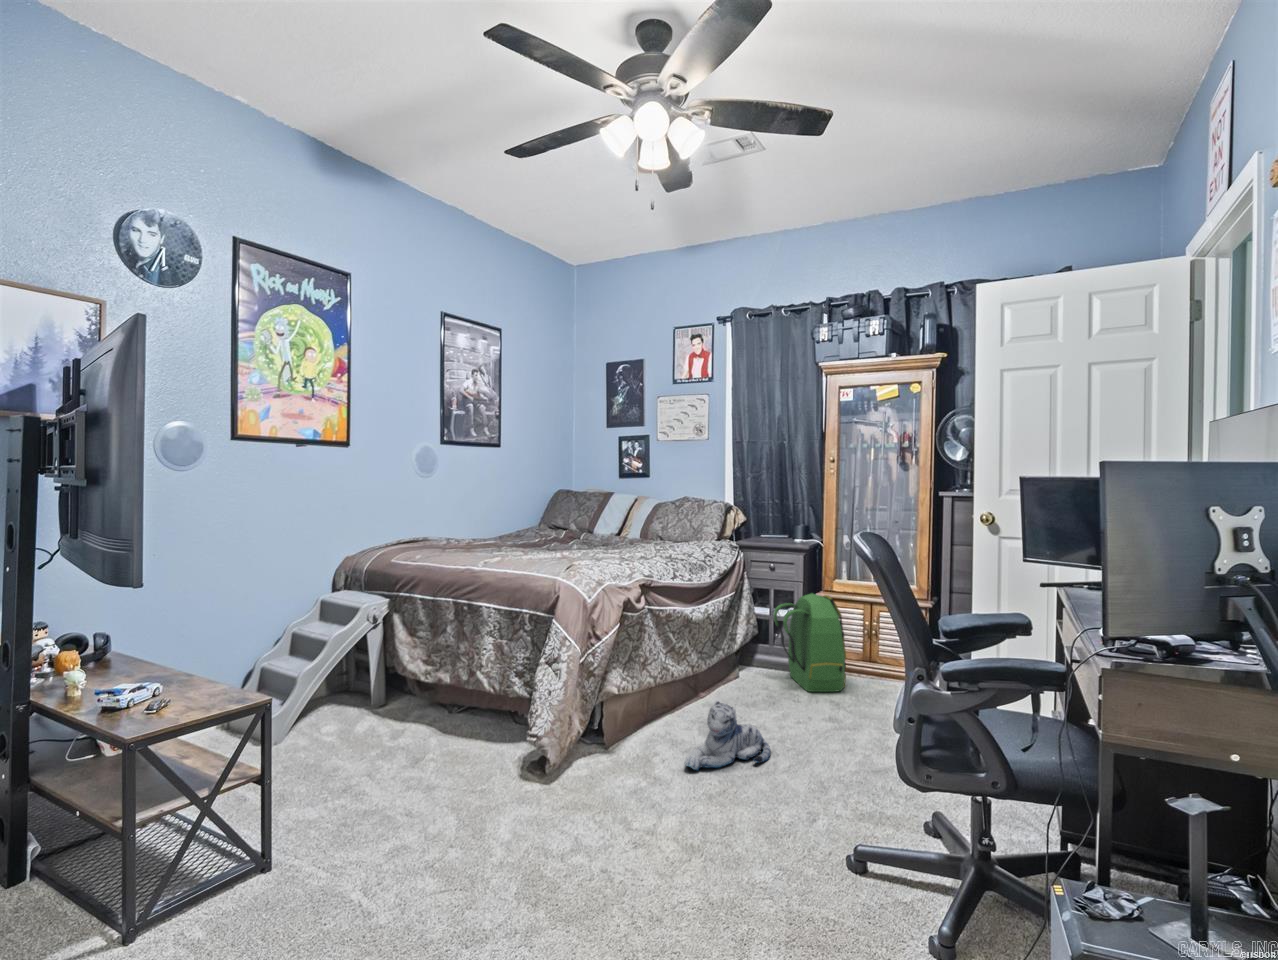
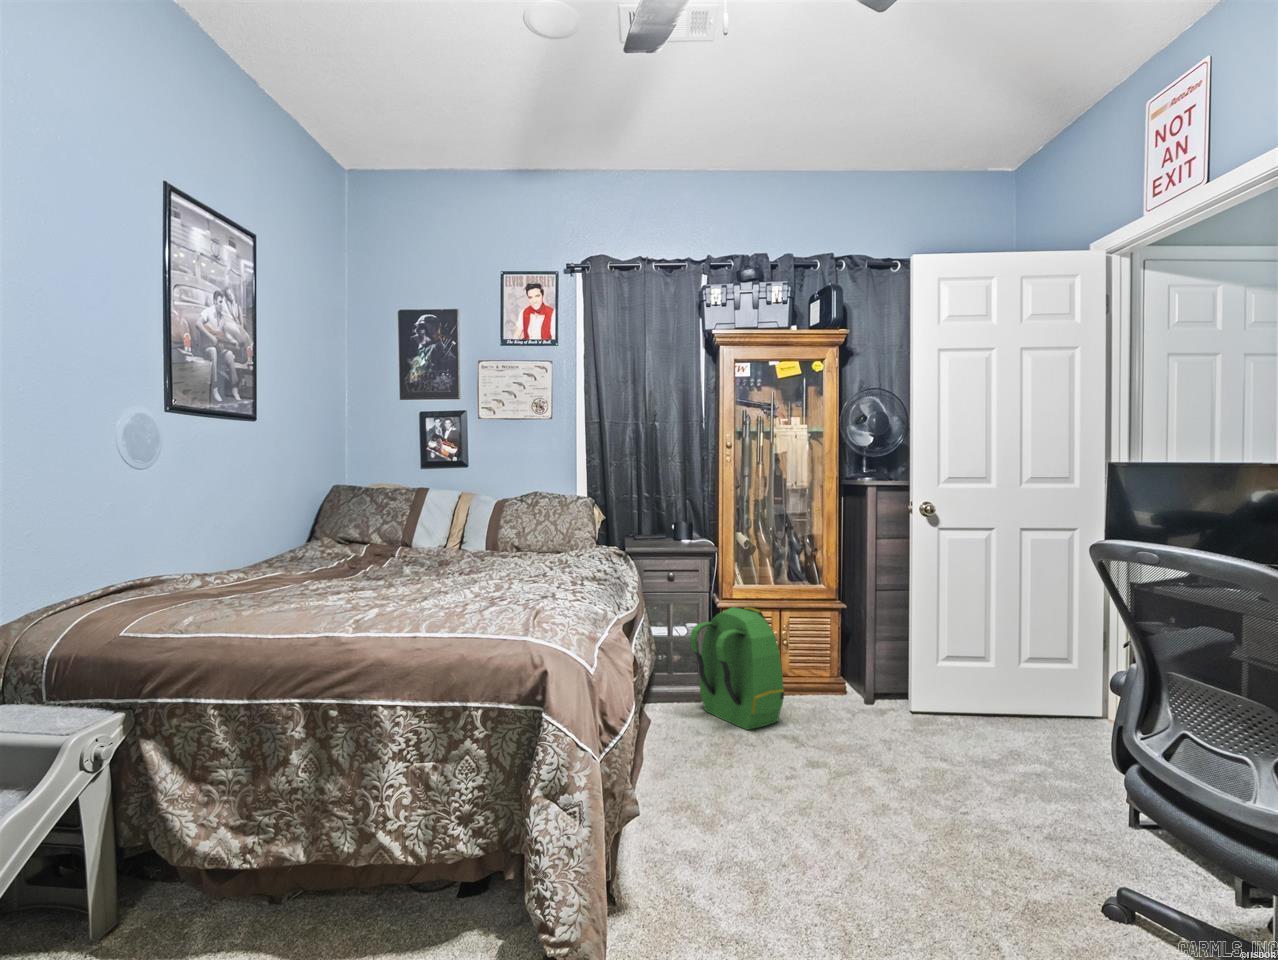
plush toy: present [685,701,771,770] -> none [743,790,832,907]

